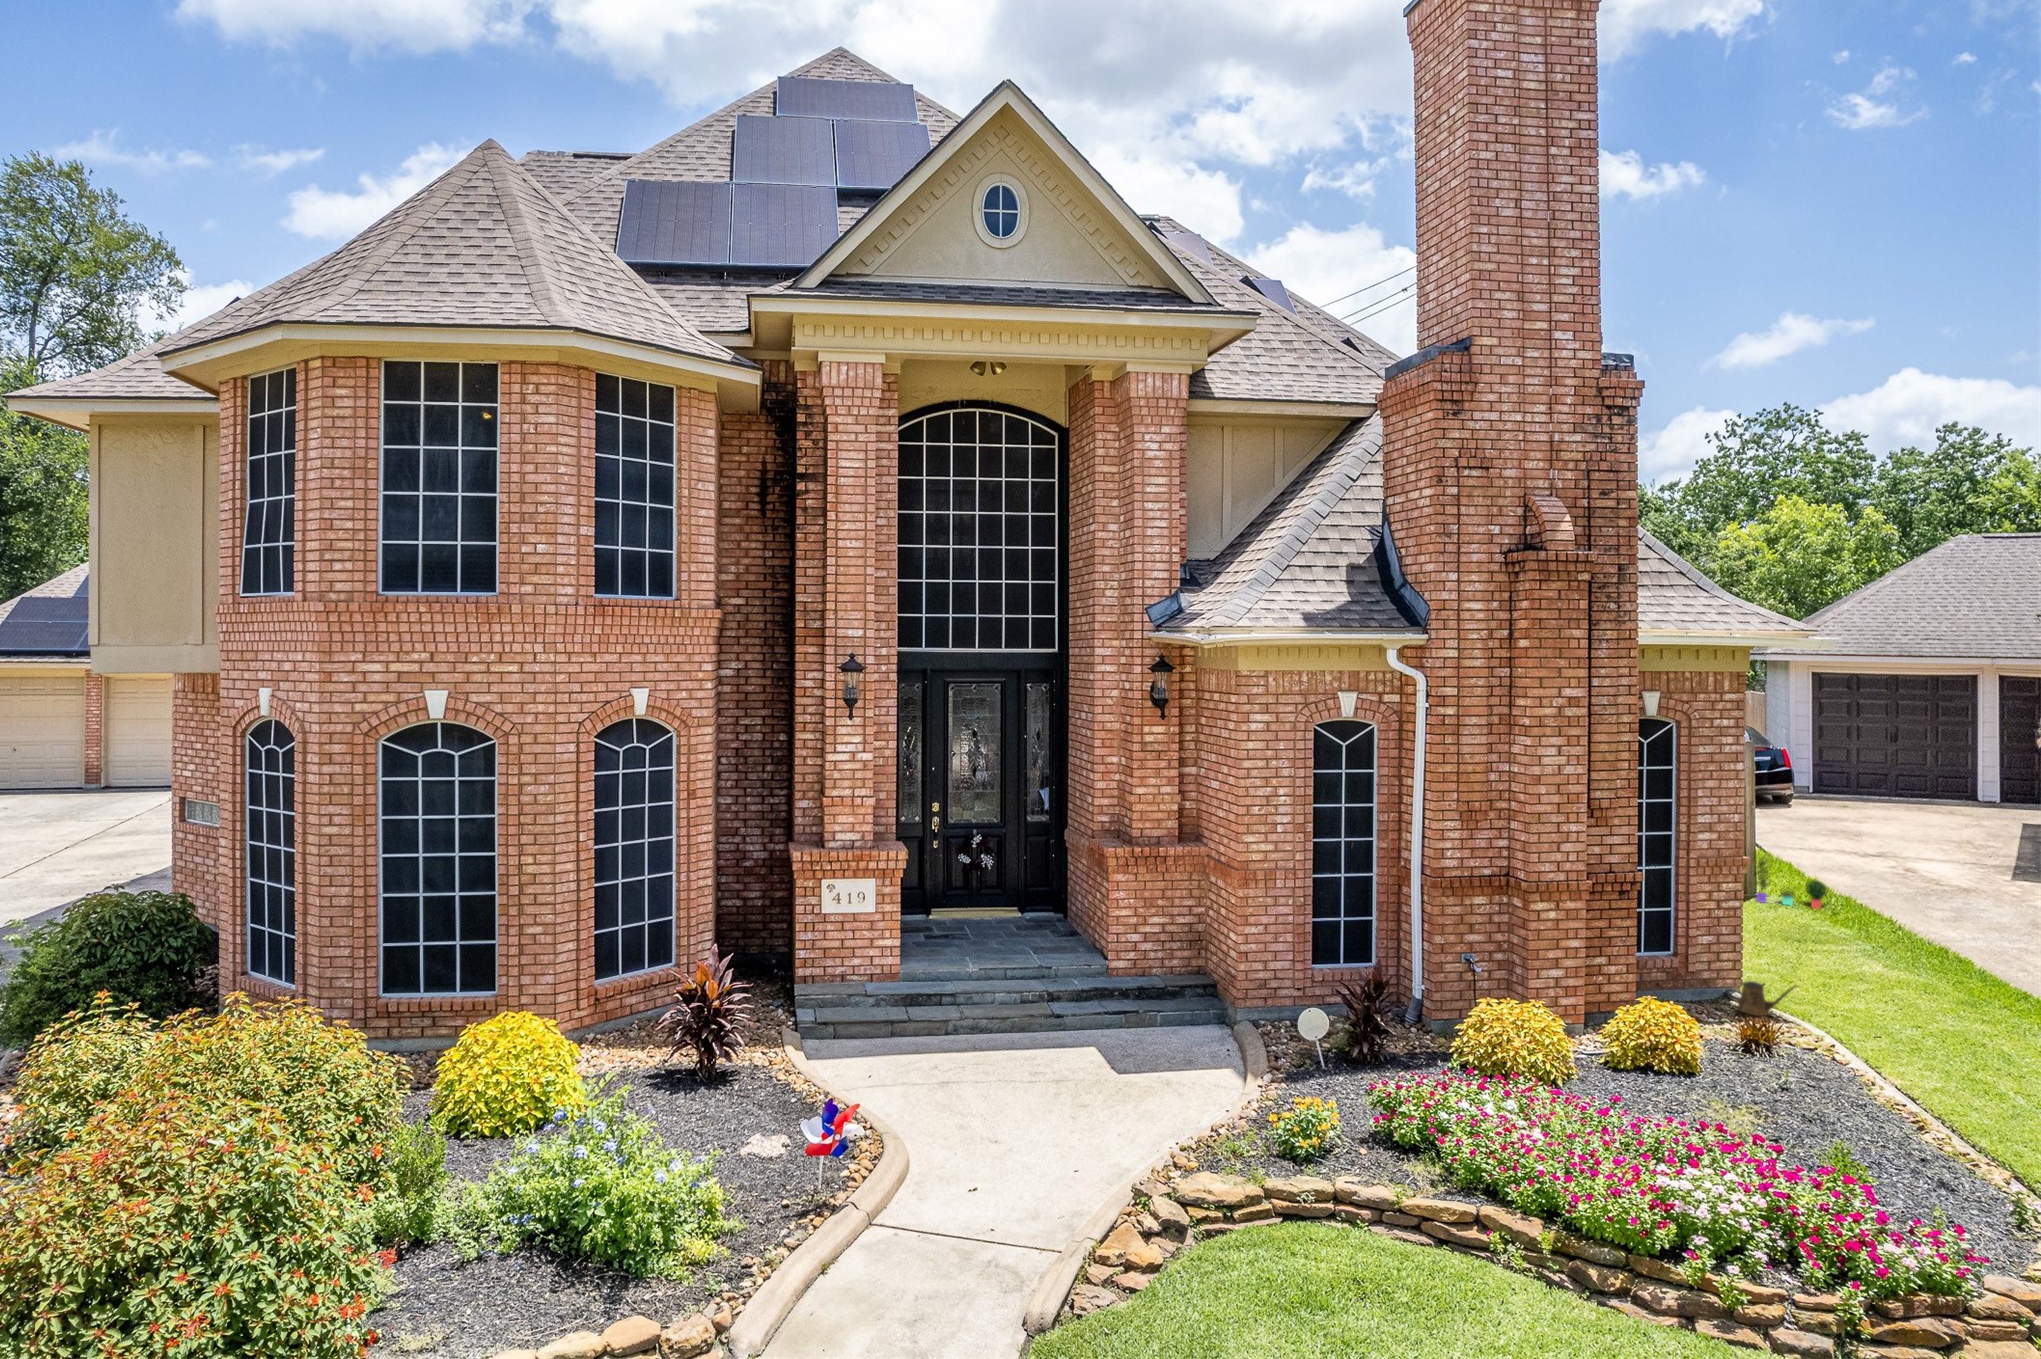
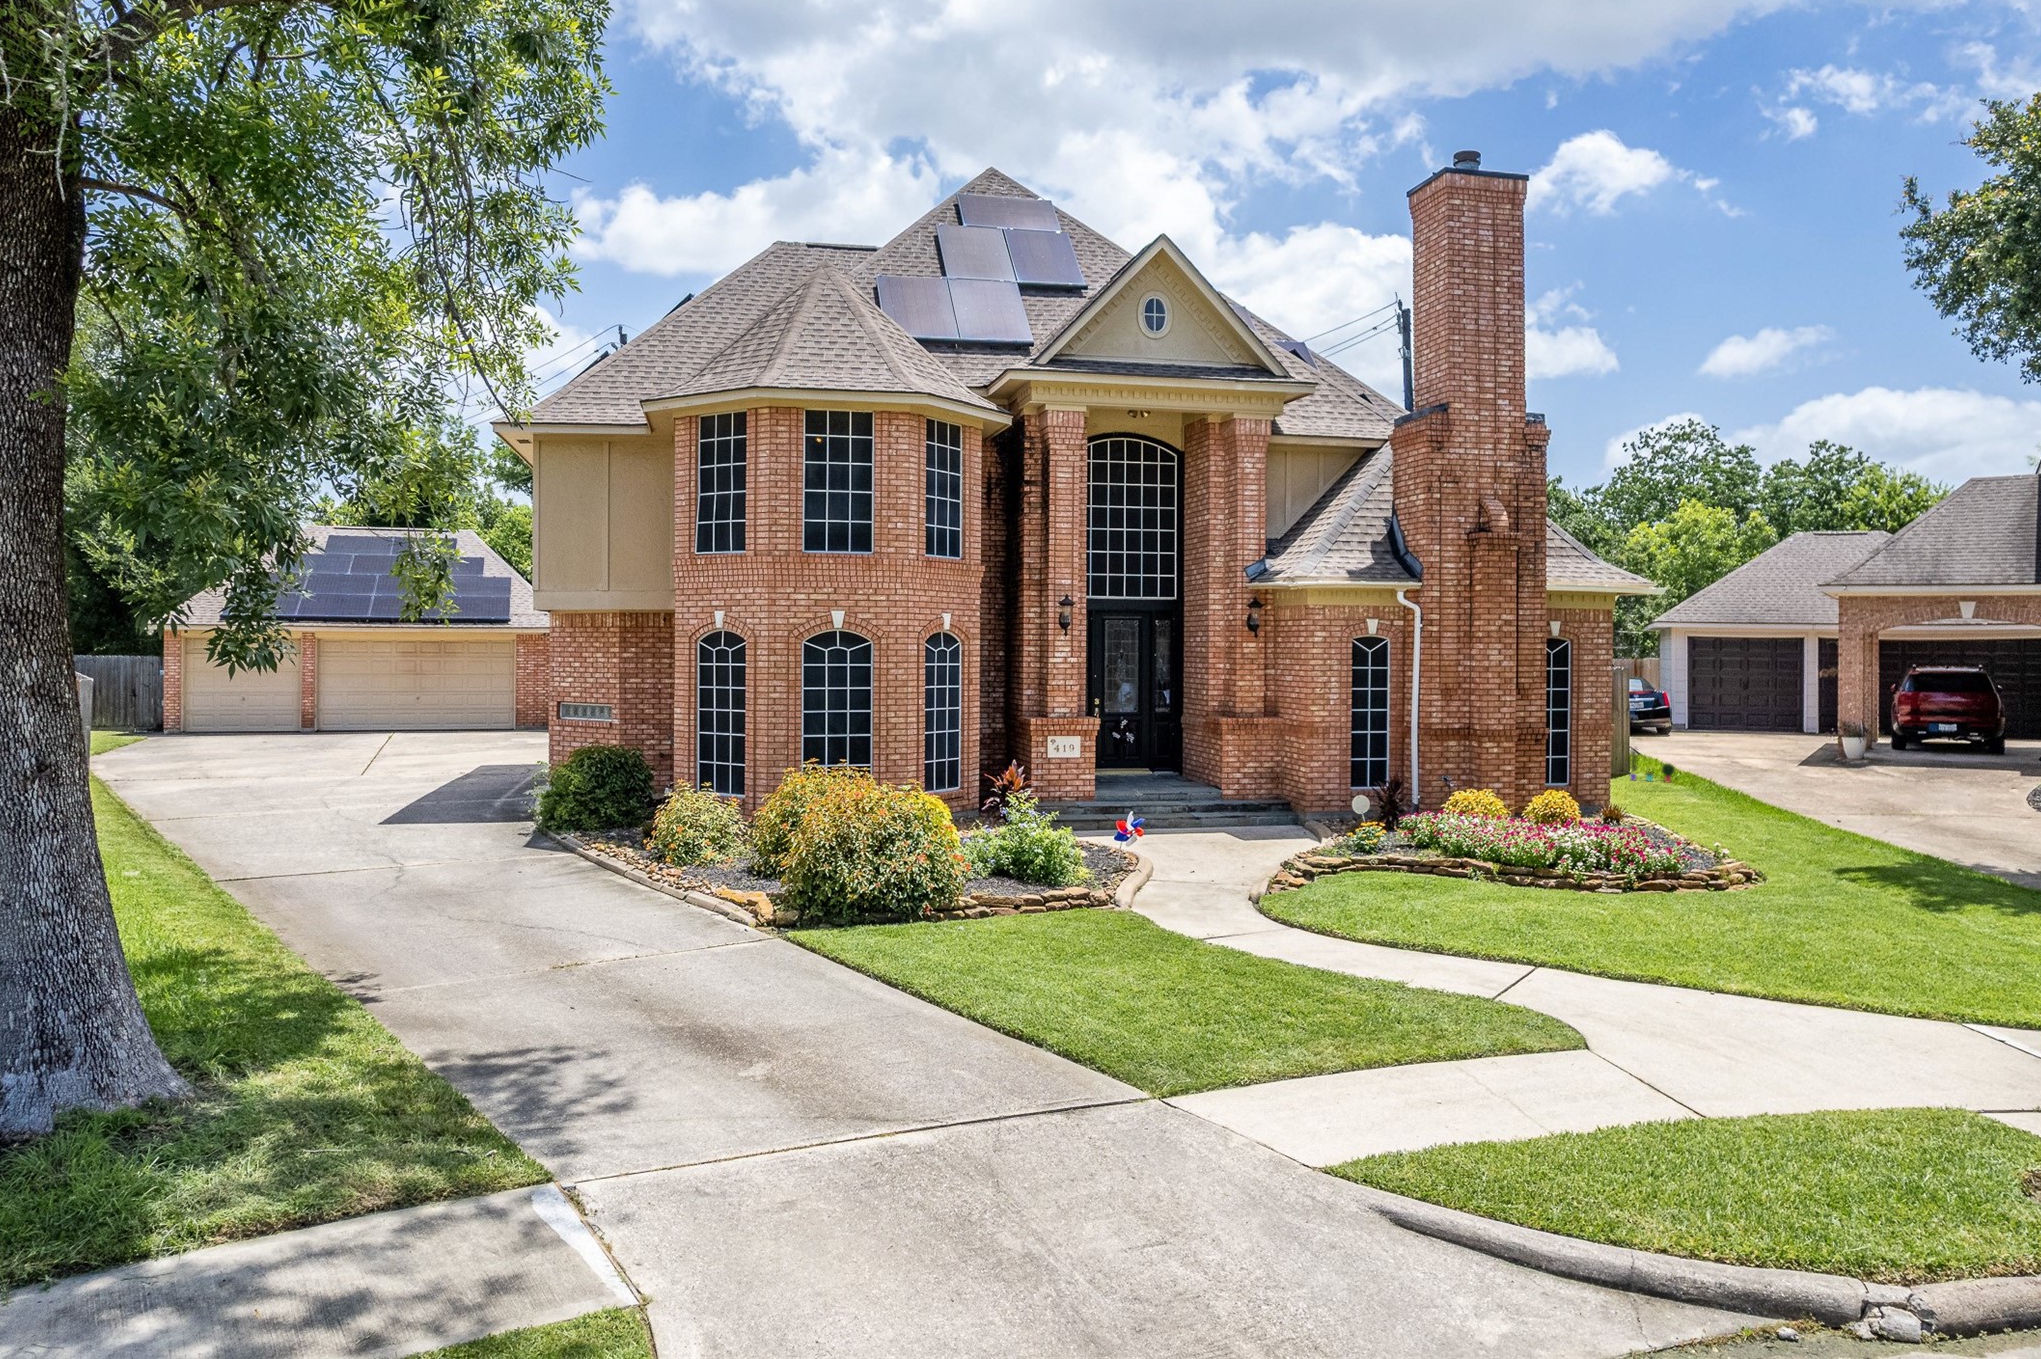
watering can: present [1735,981,1797,1016] -> none [1601,799,1640,819]

